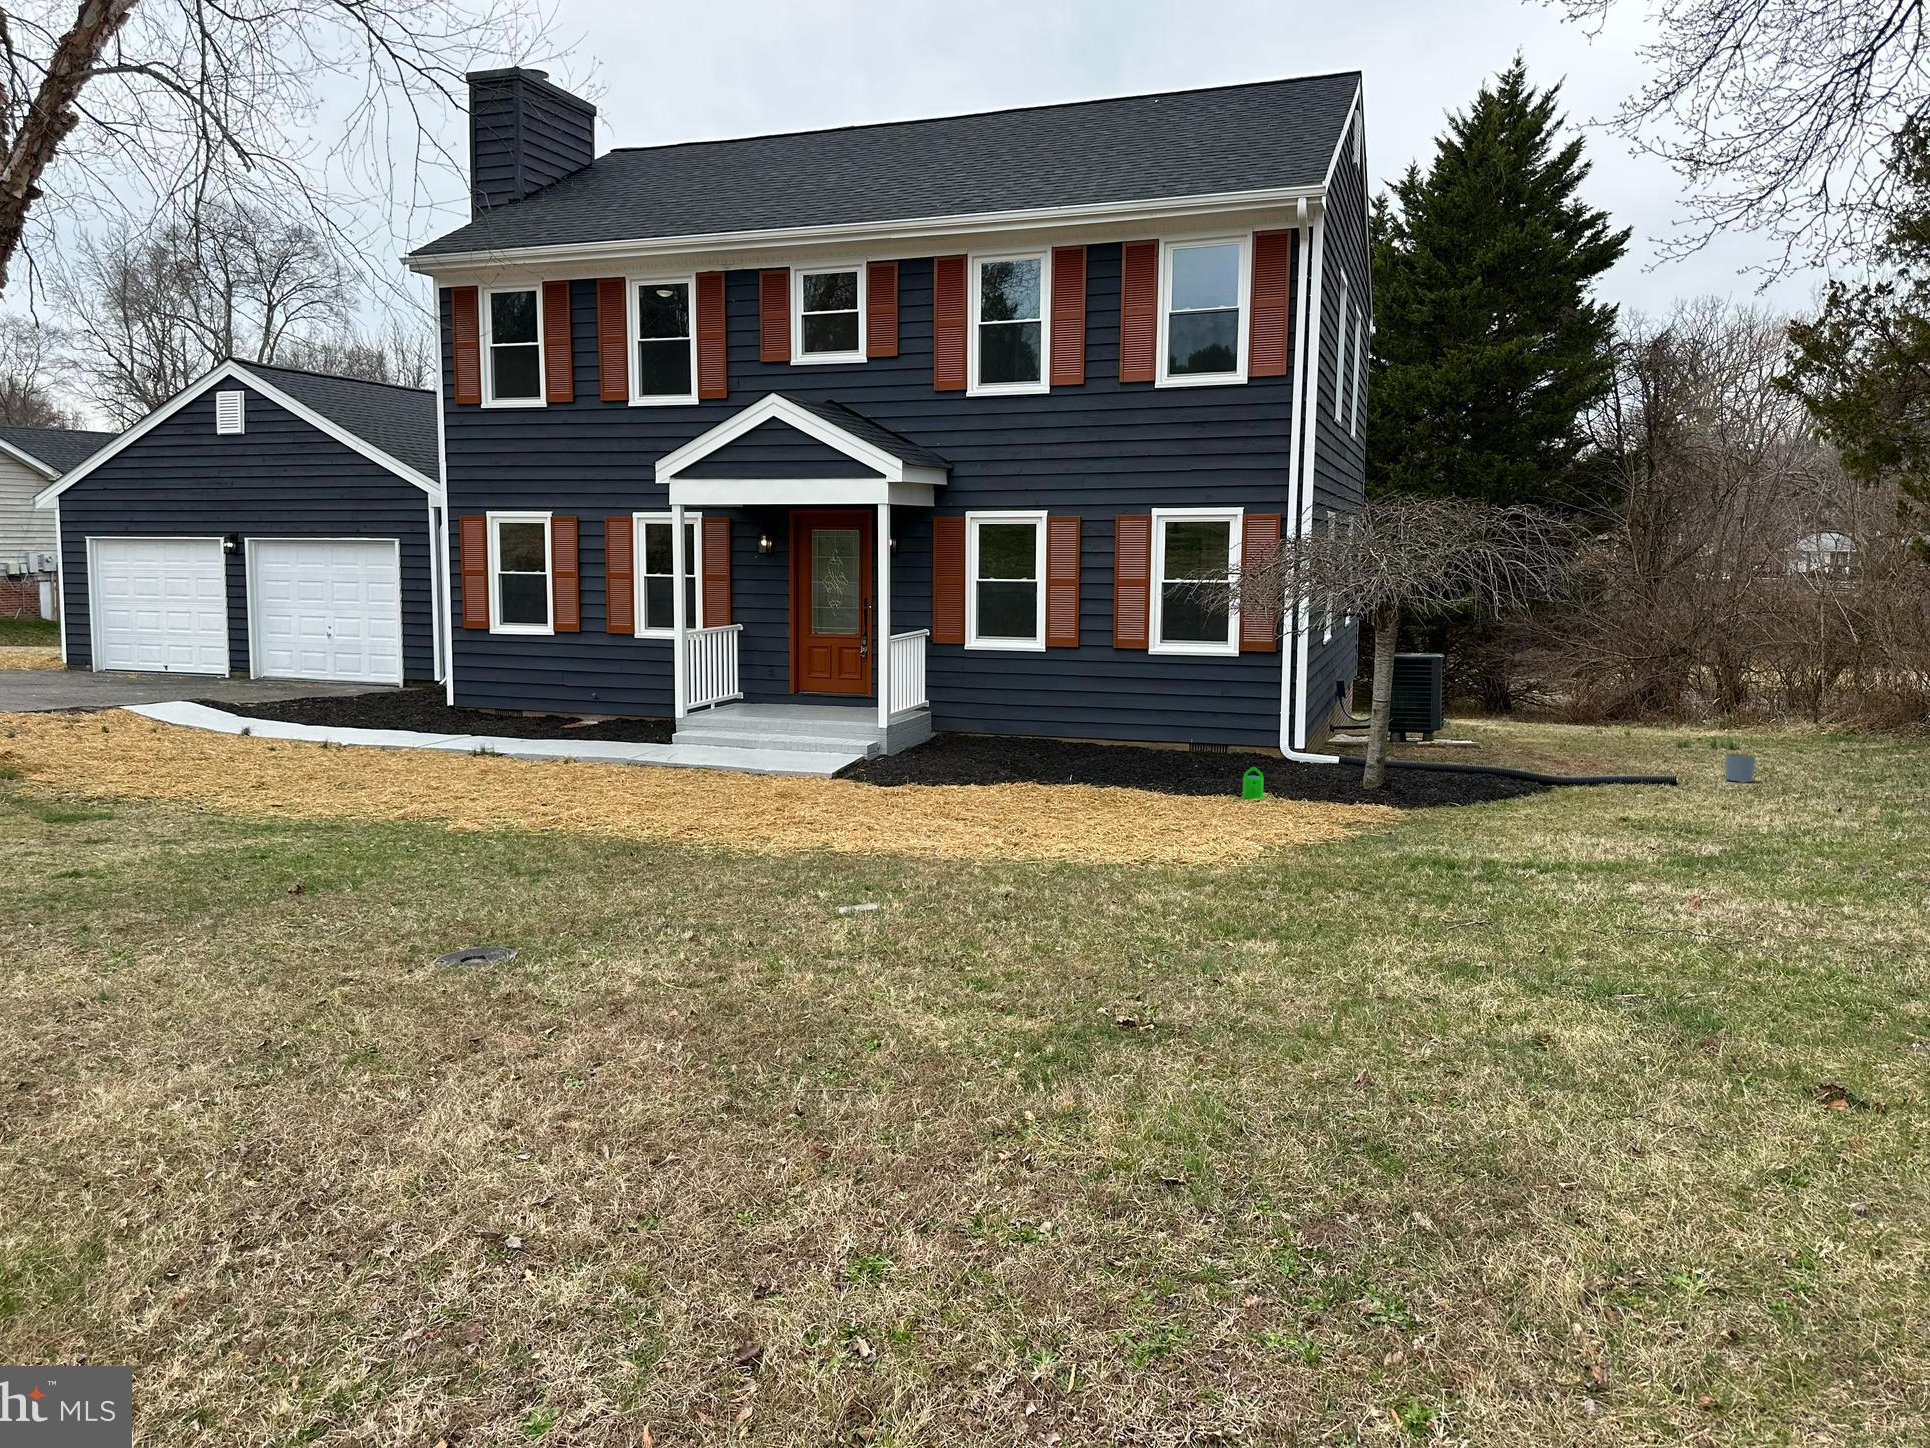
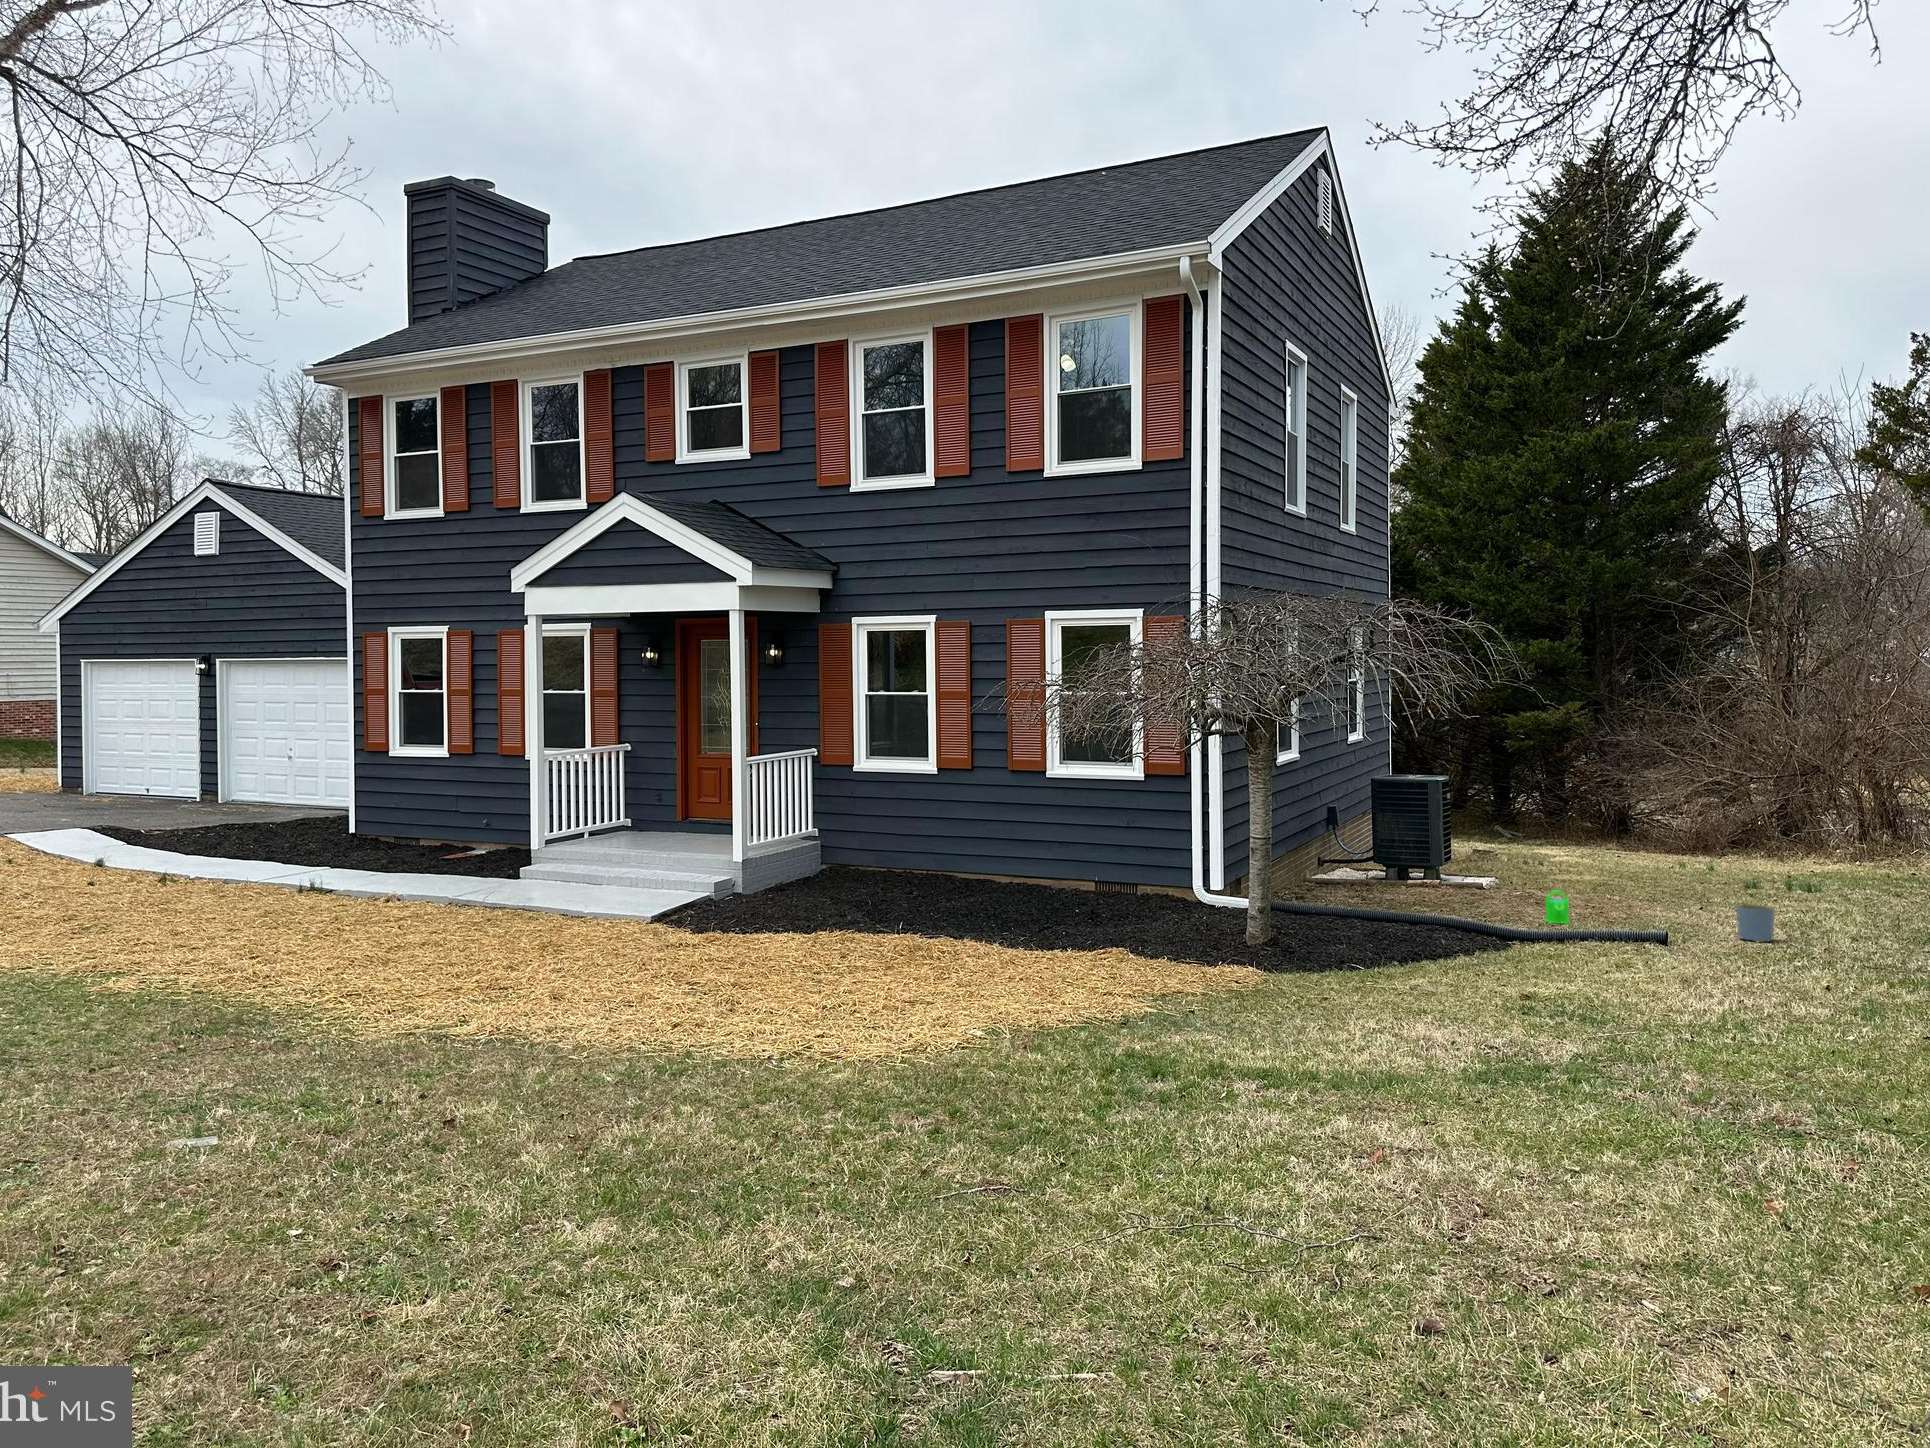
watering can: present [1242,767,1264,799] -> present [1546,890,1570,924]

